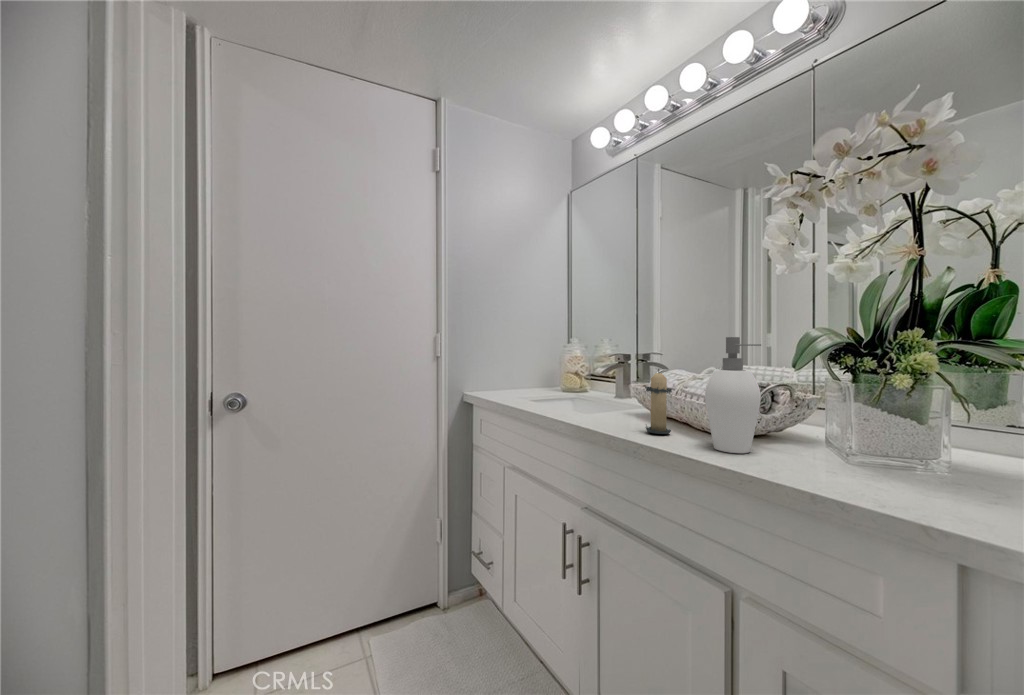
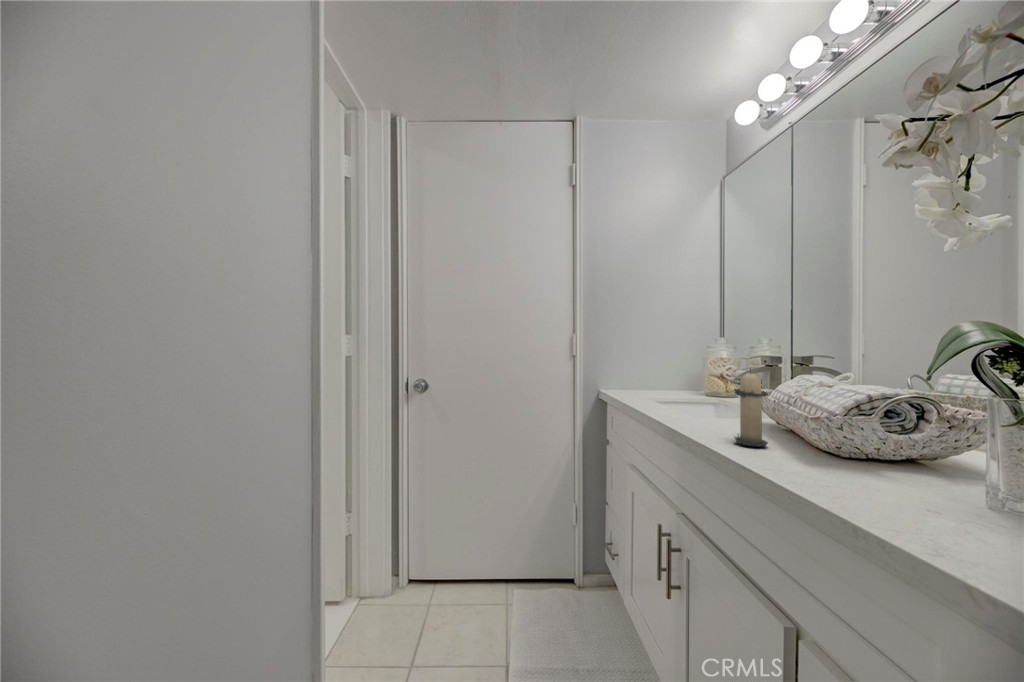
soap dispenser: present [705,337,761,453] -> none [787,327,872,483]

